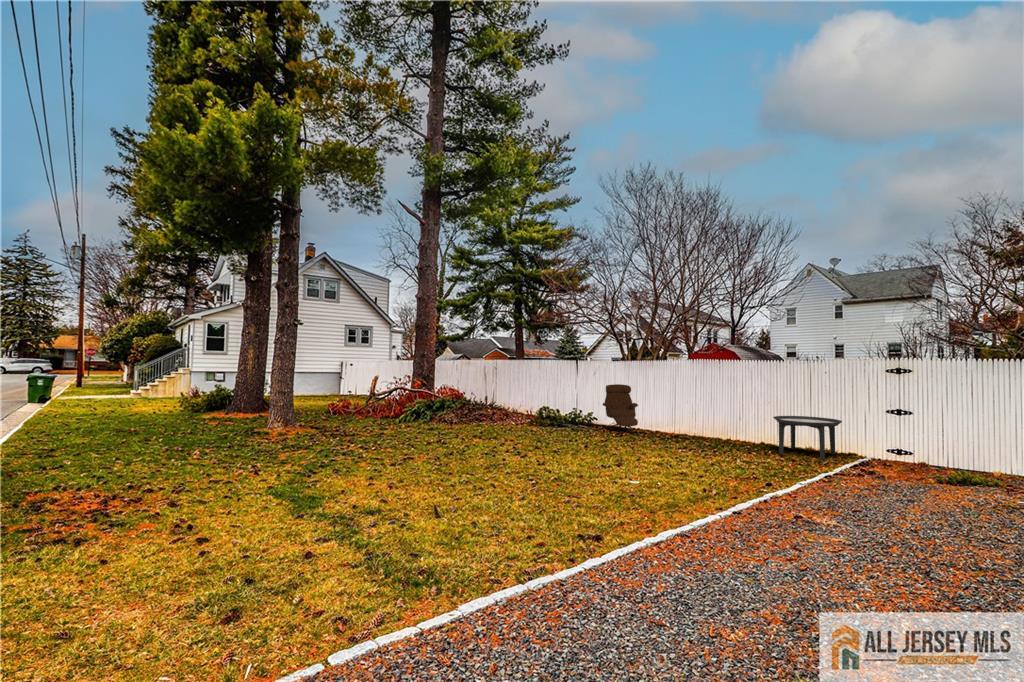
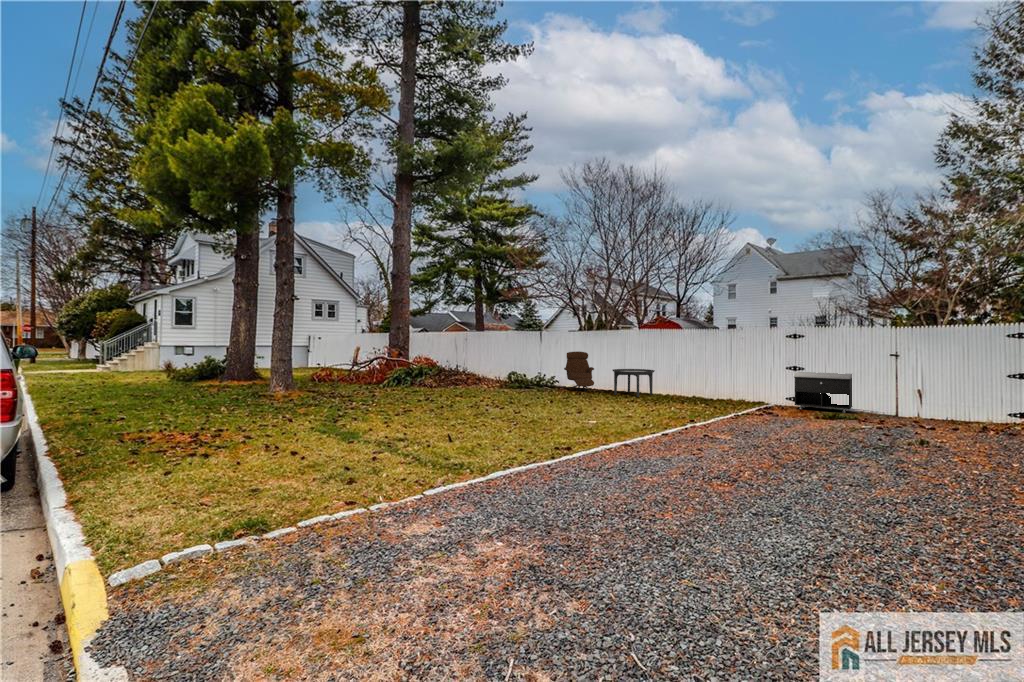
round table: present [773,416,842,459] -> present [613,369,655,397]
storage bench: none [903,418,988,476] -> present [794,372,852,413]

